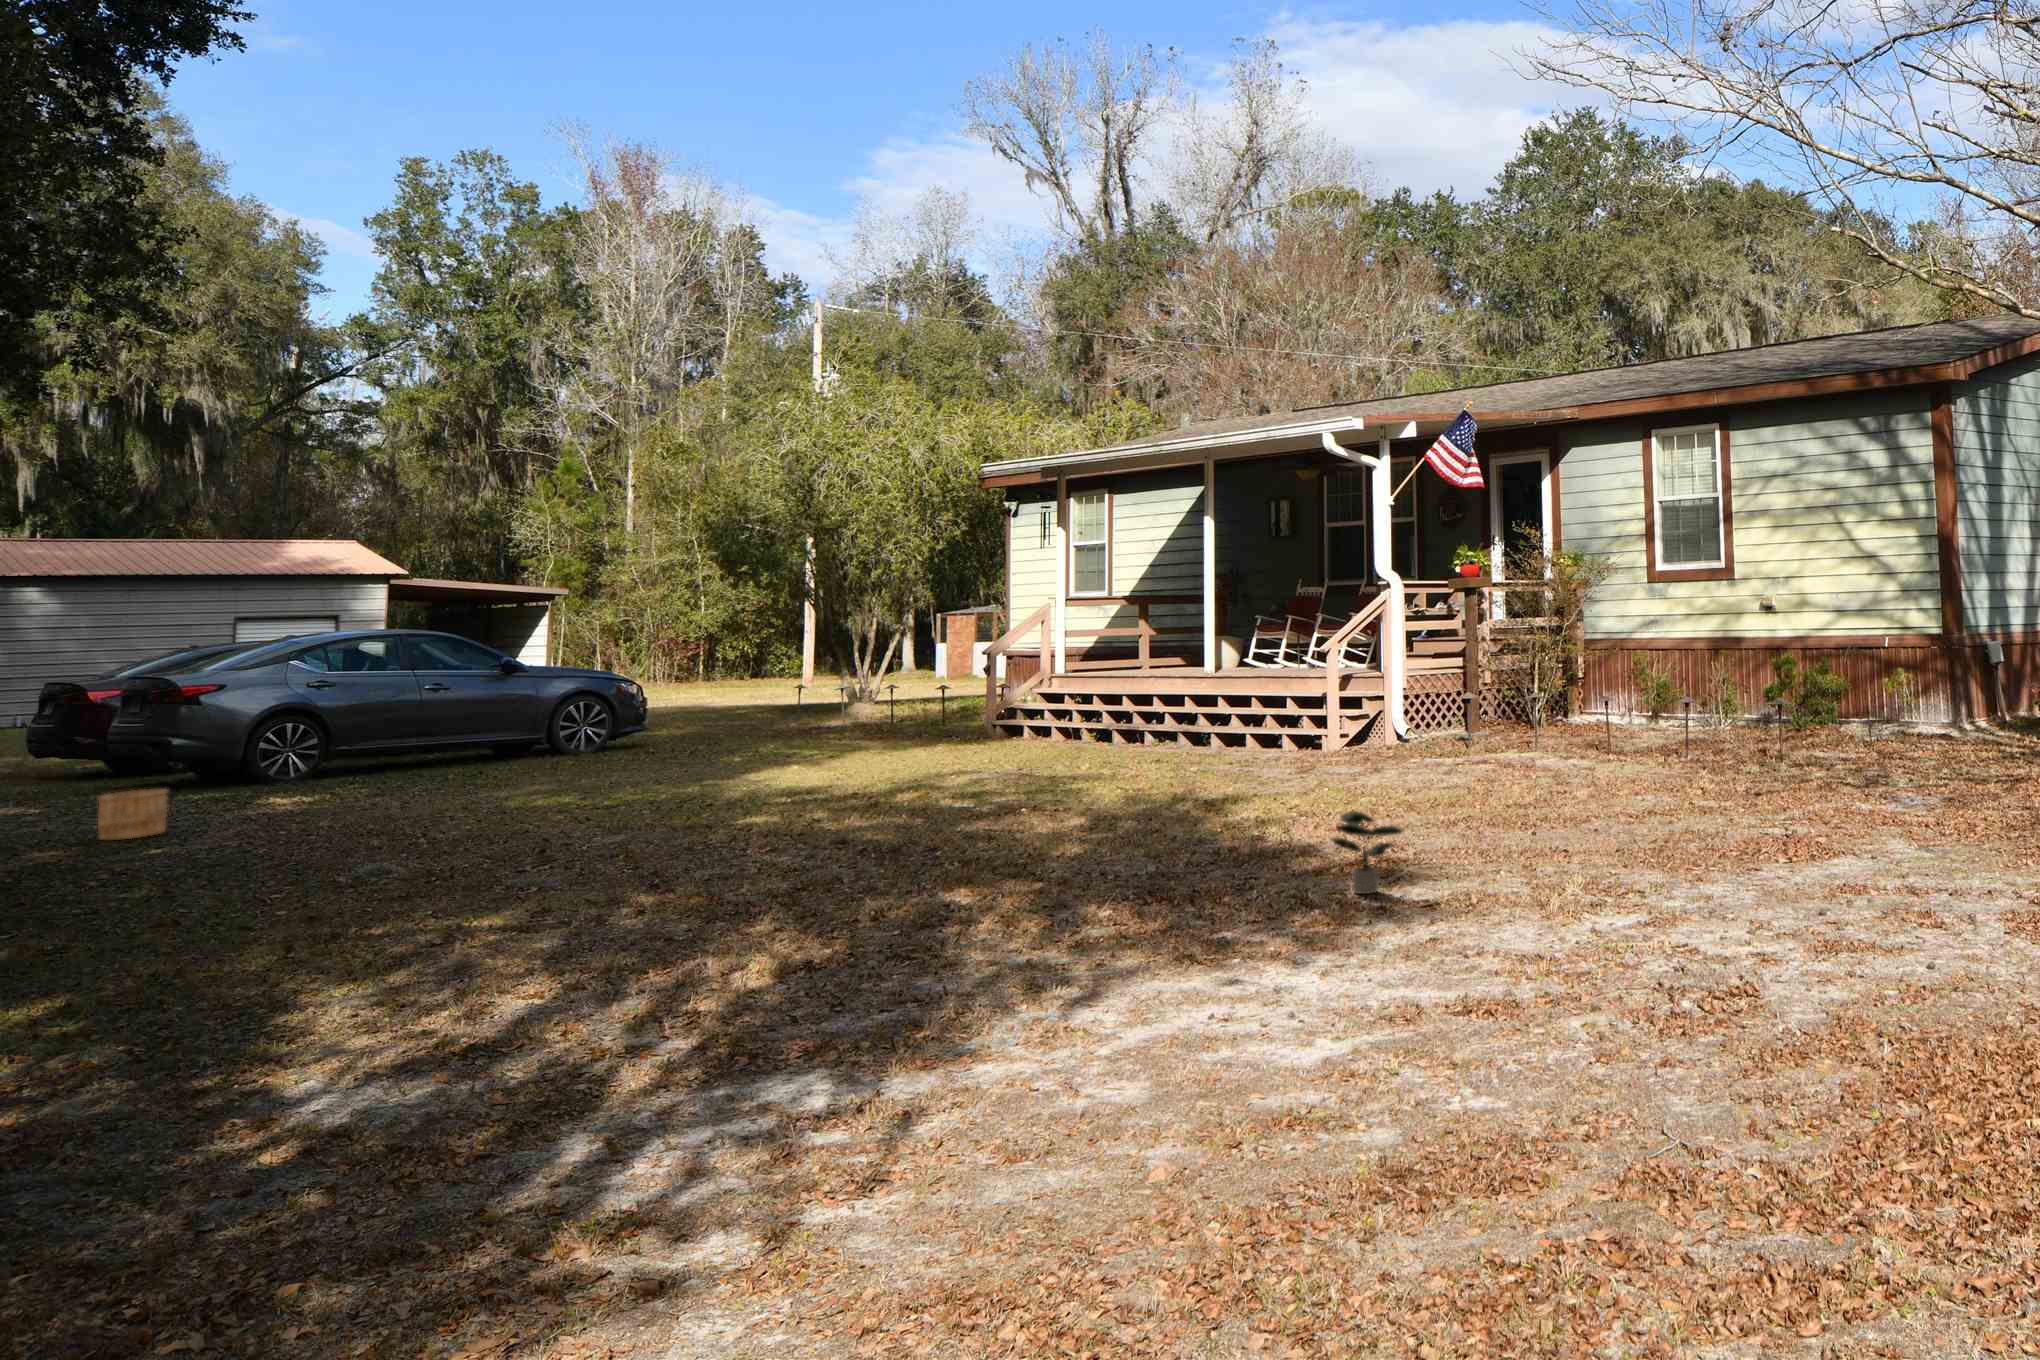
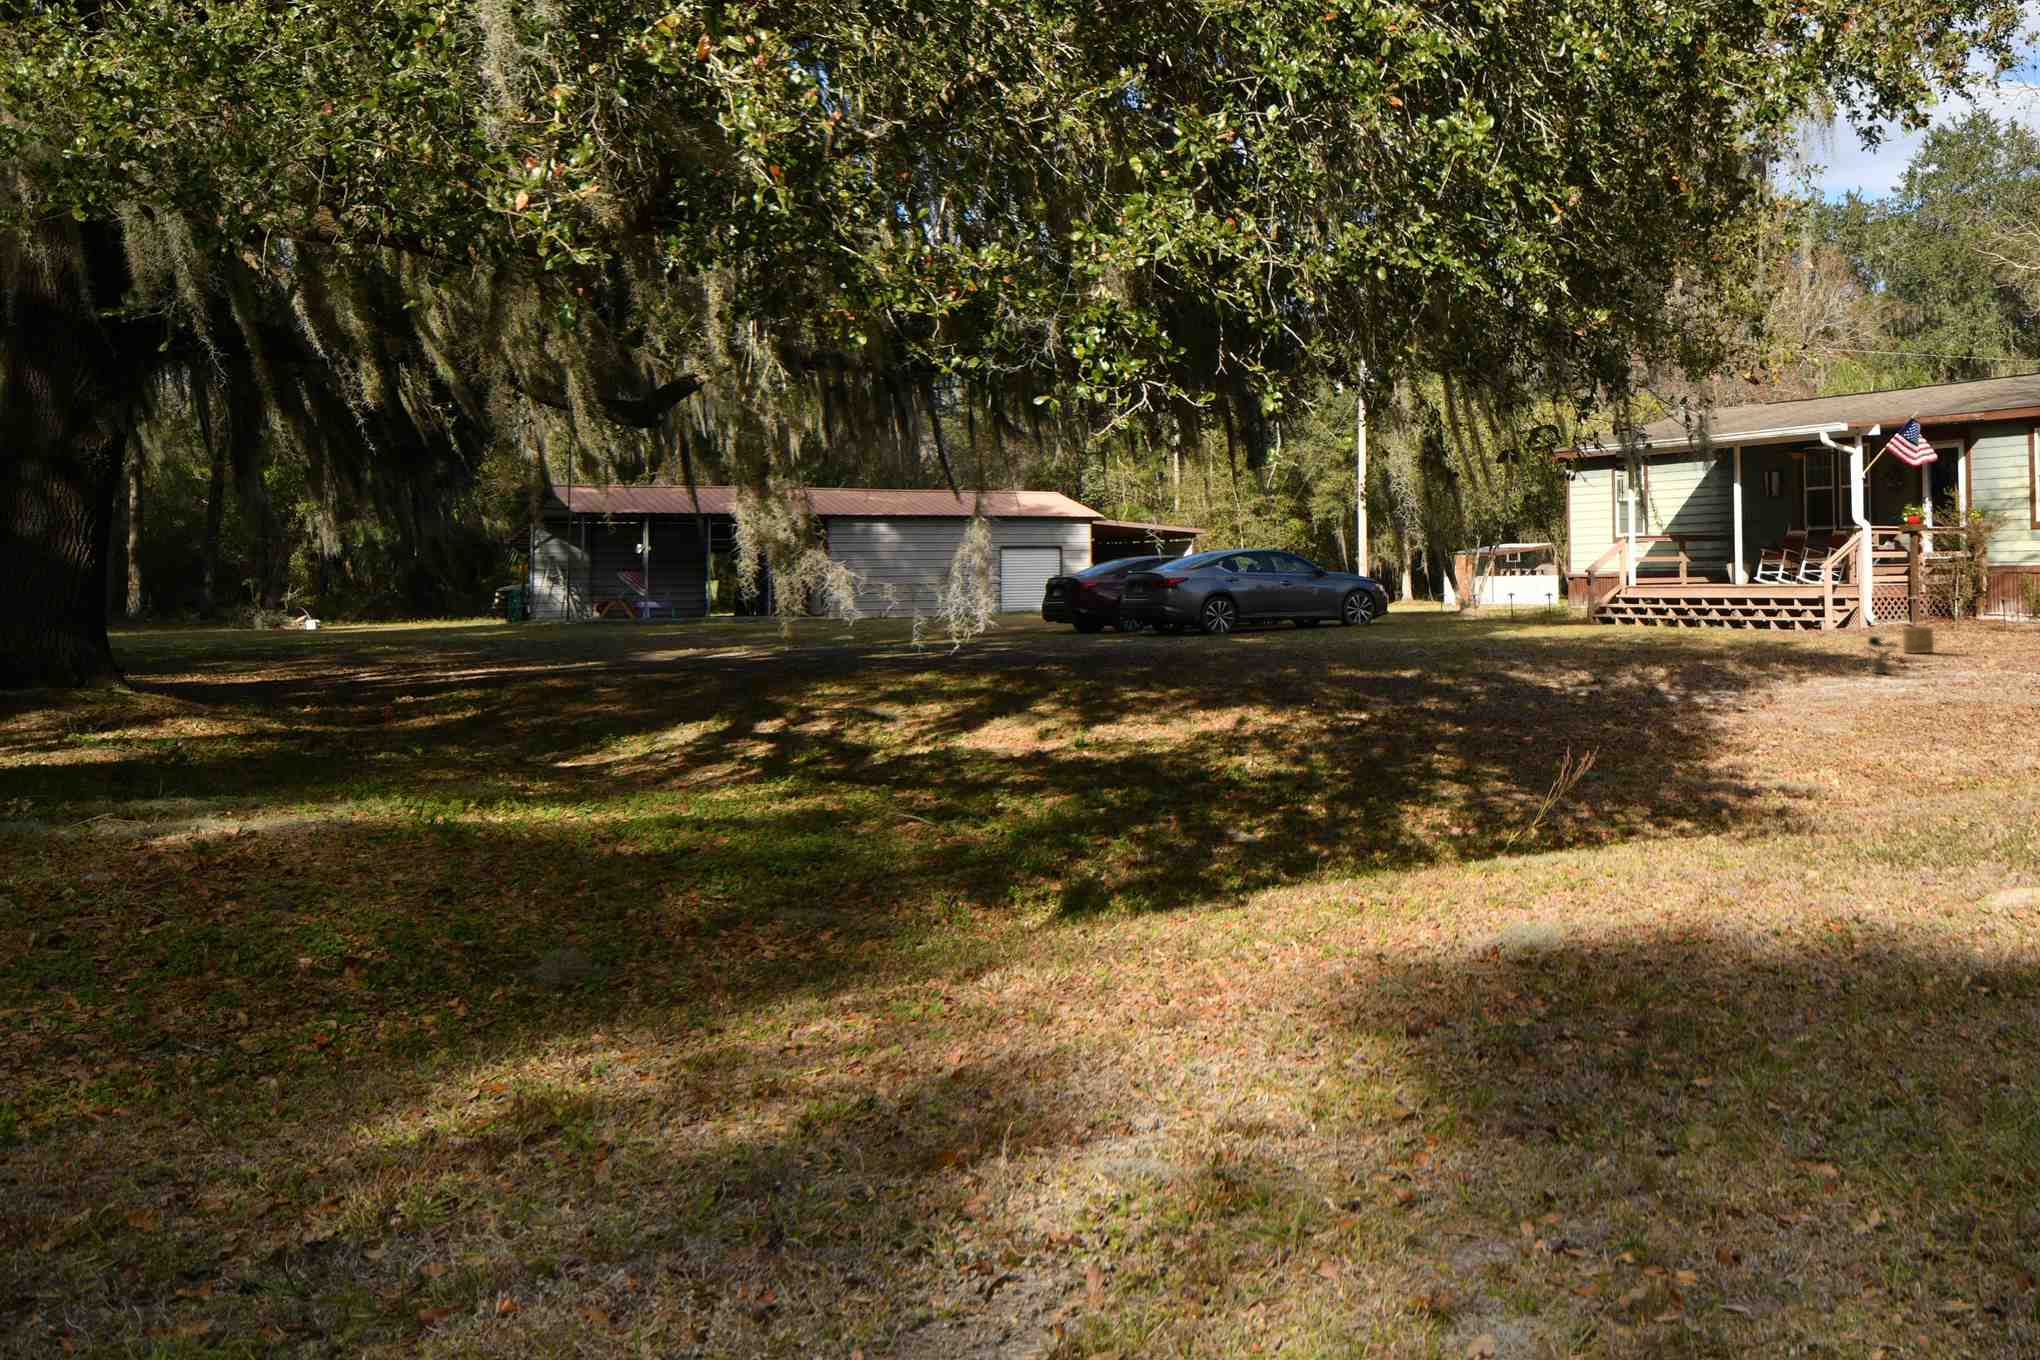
wooden bucket: present [98,789,168,840] -> present [1902,627,1934,653]

